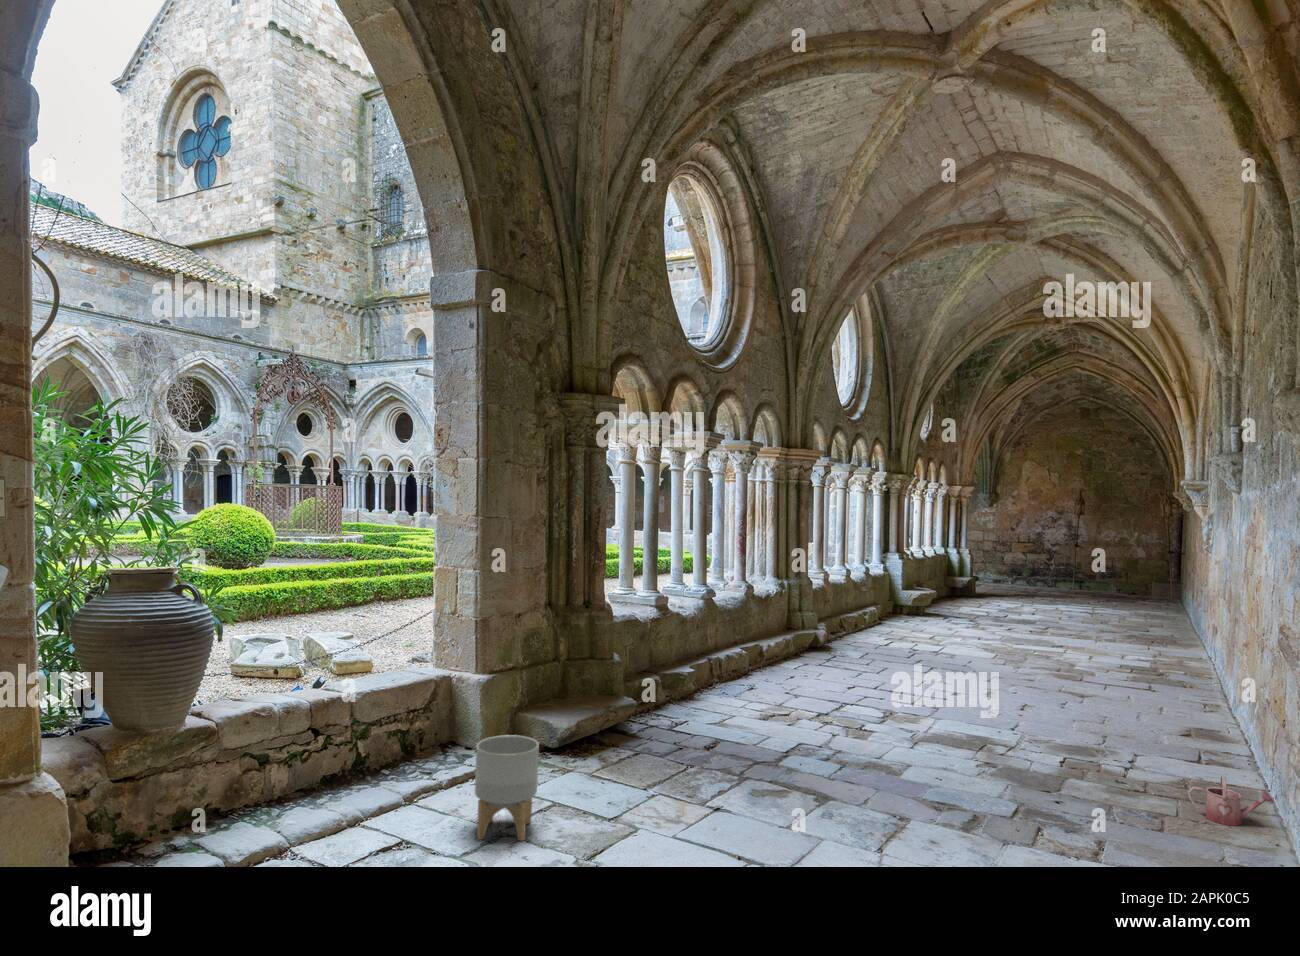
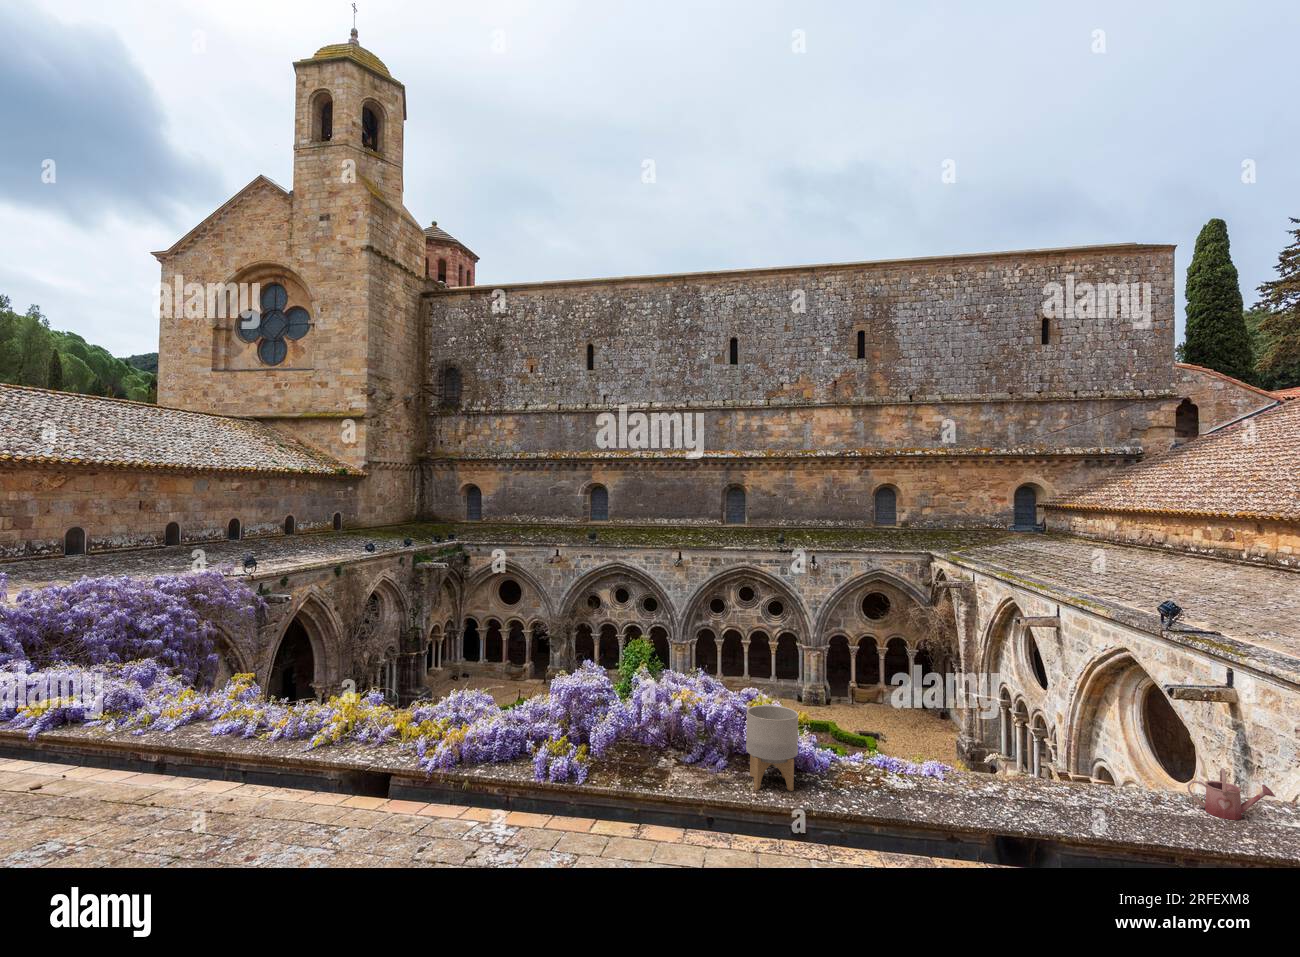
planter: present [475,735,539,841] -> present [746,705,798,791]

